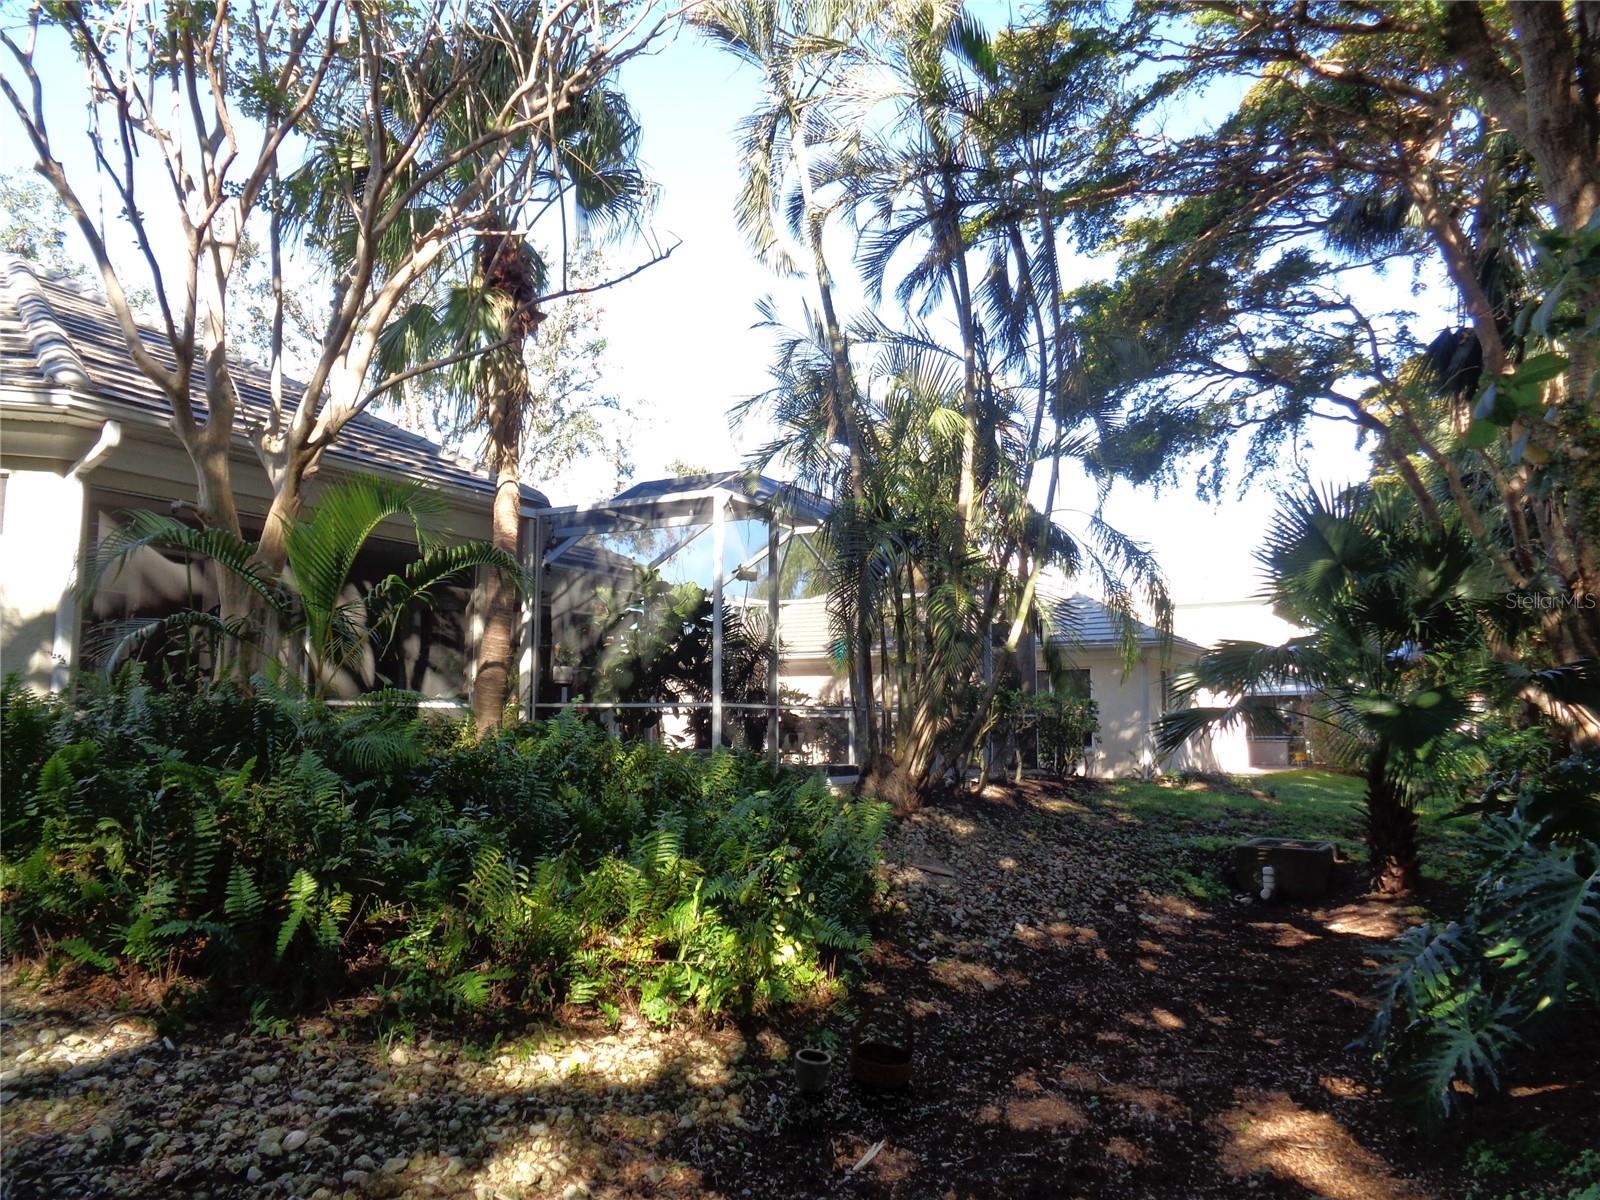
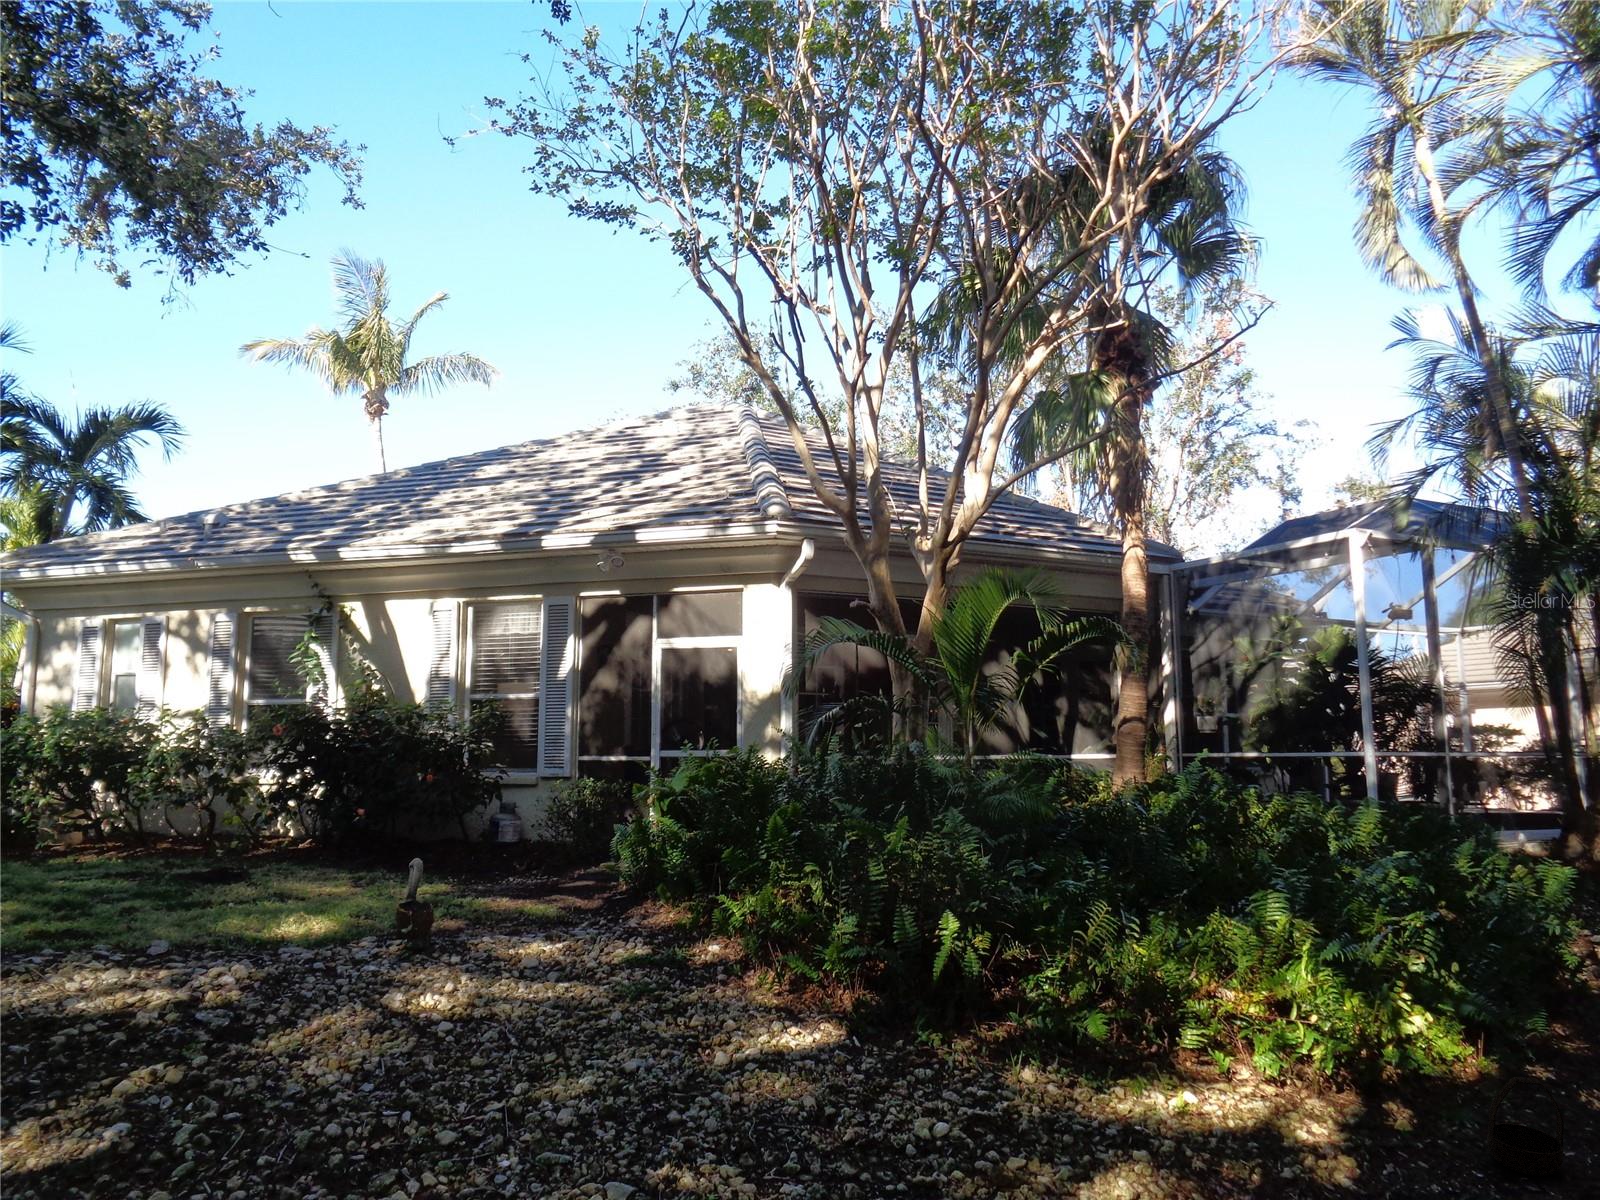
planter: present [794,1050,831,1093] -> none [1419,1122,1460,1167]

